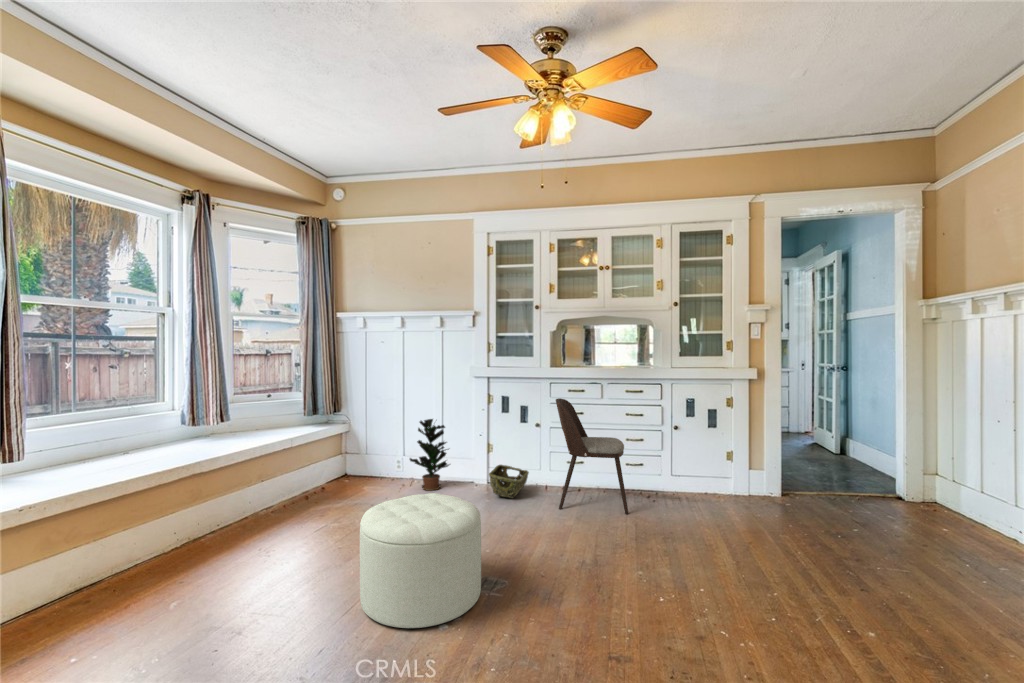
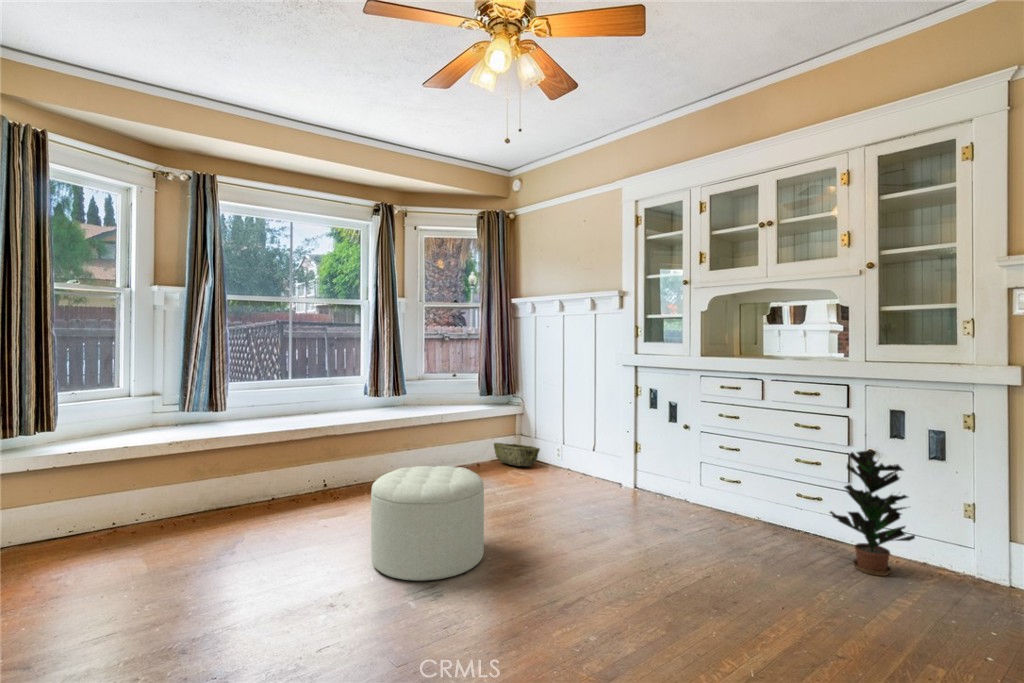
dining chair: present [556,398,628,514] -> none [670,394,787,553]
potted plant: present [410,419,450,491] -> present [830,451,915,576]
woven basket: present [489,465,529,498] -> present [494,443,540,466]

